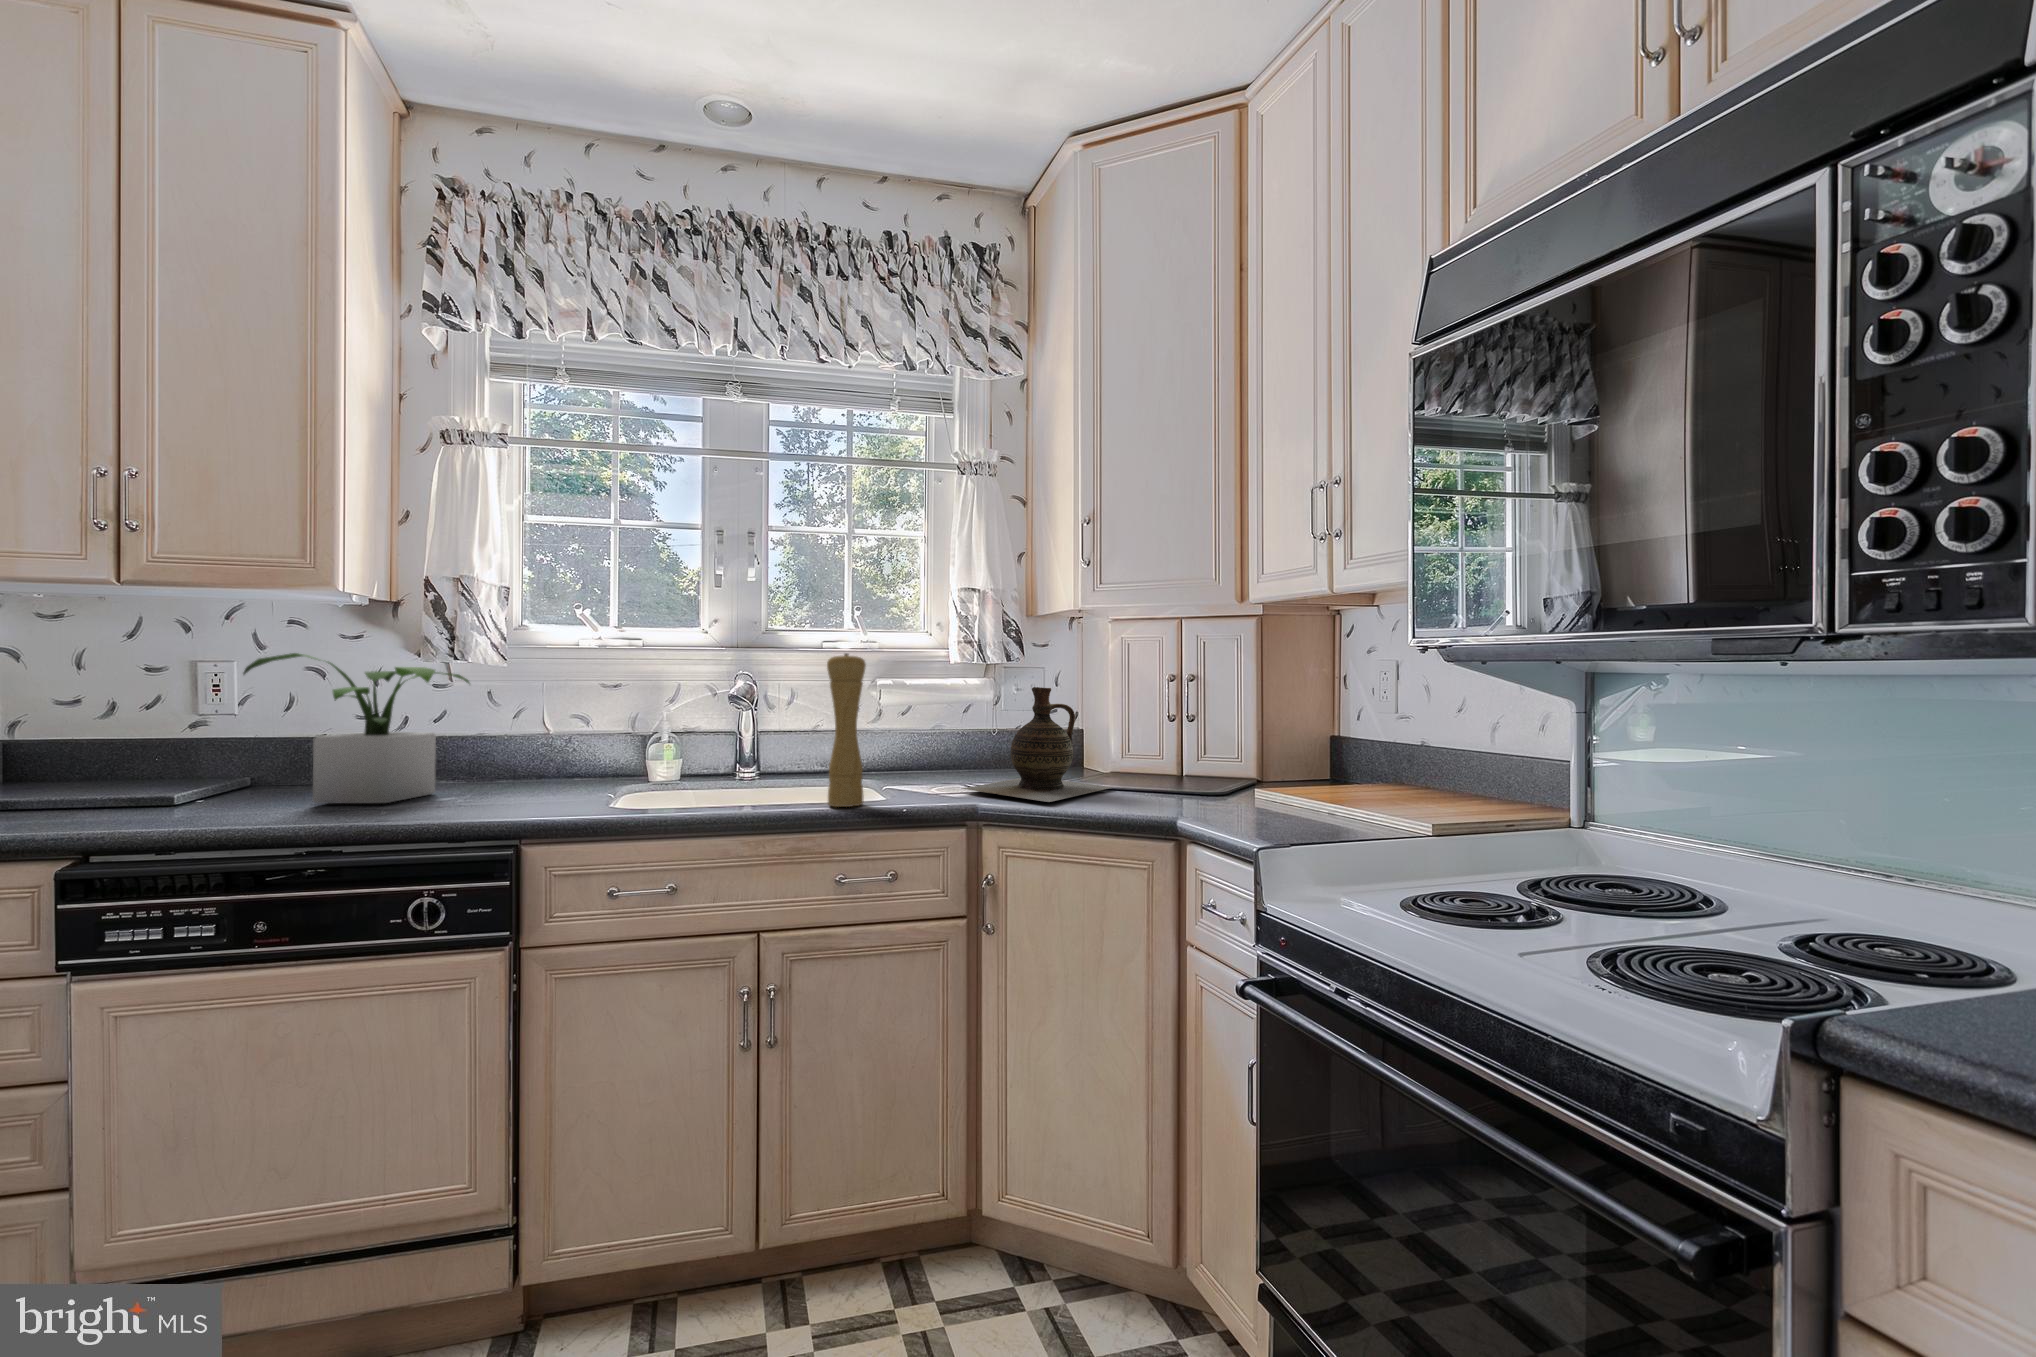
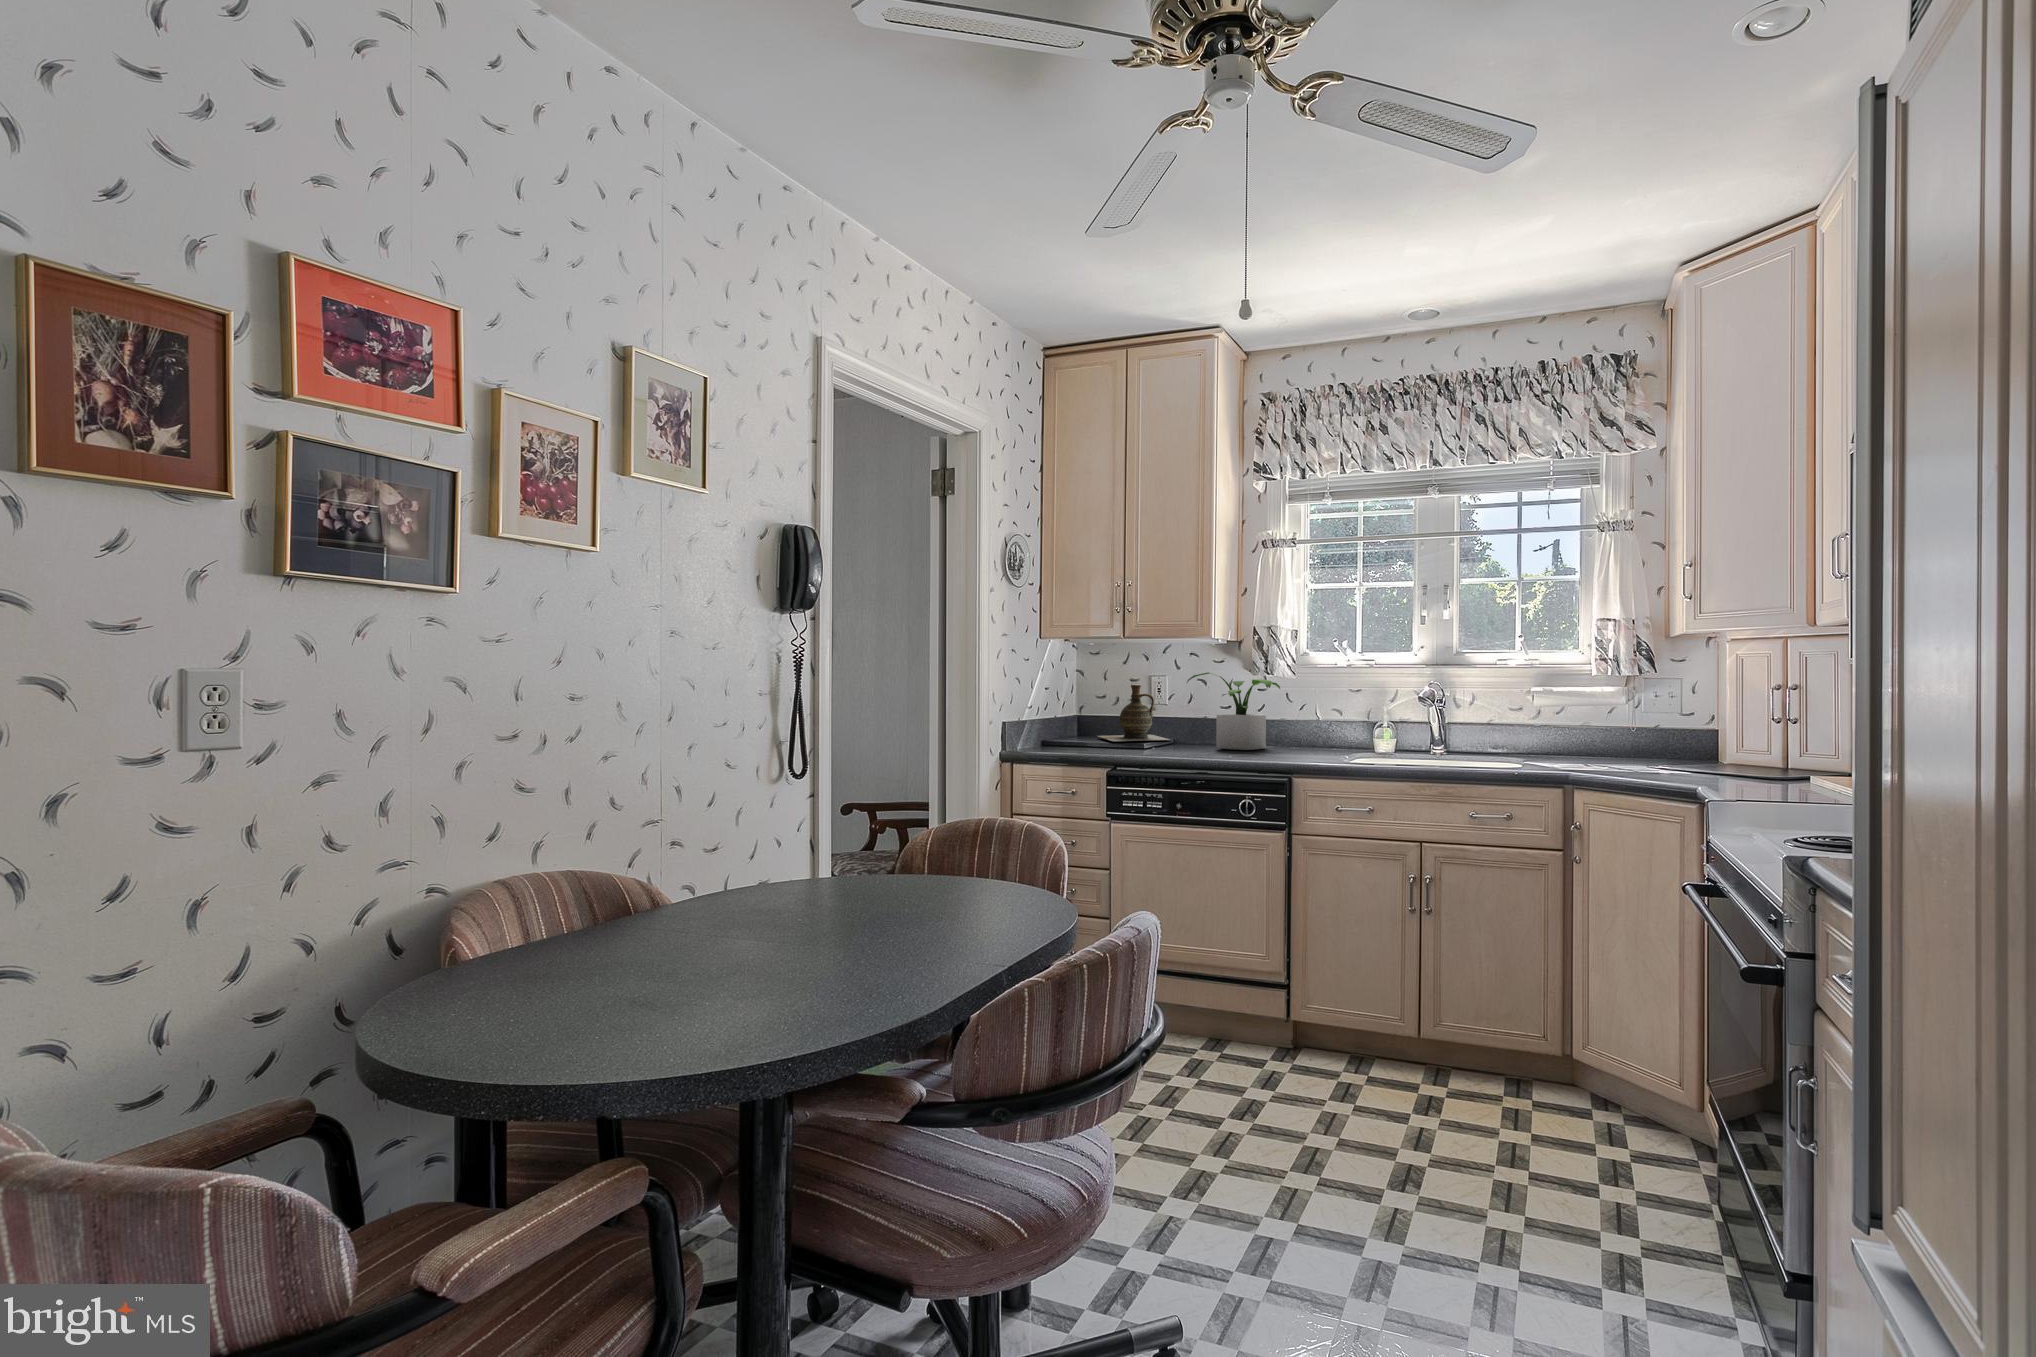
pepper mill: present [827,653,866,807] -> none [1489,672,1514,766]
ceramic jug: present [963,687,1112,802] -> present [1098,685,1170,741]

